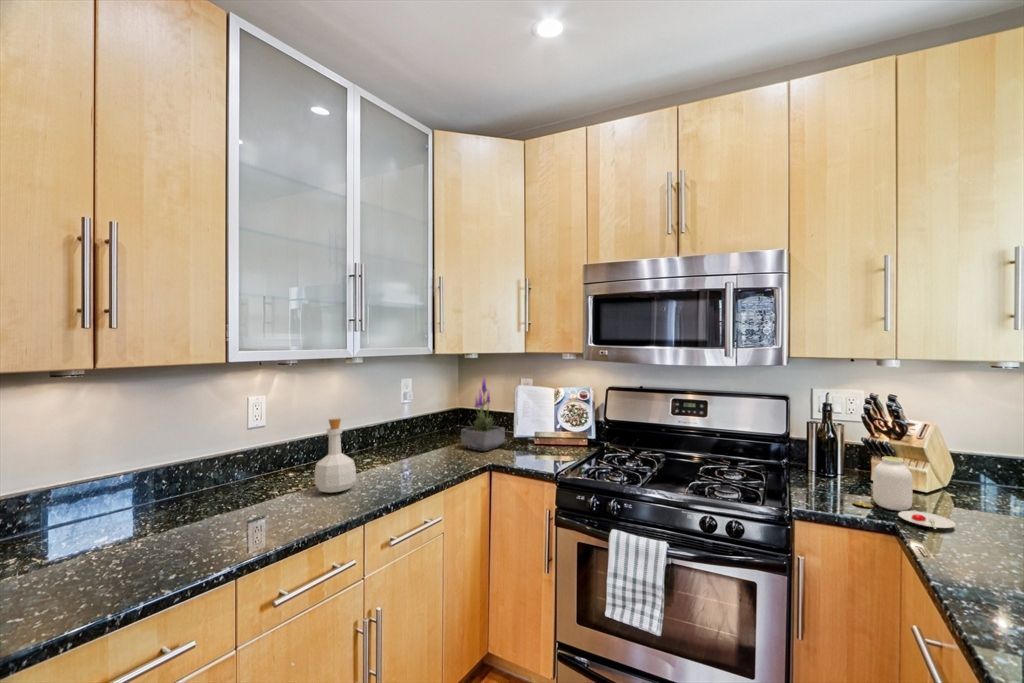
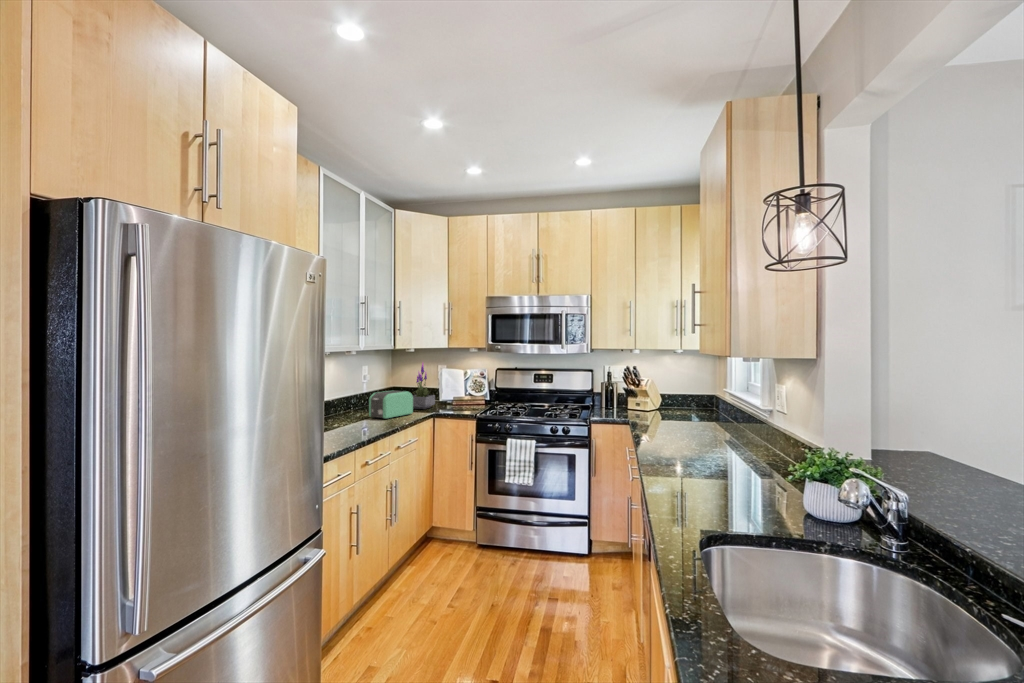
bottle: present [315,418,356,493] -> none [341,384,365,426]
toaster: none [382,423,456,476] -> present [369,391,413,419]
jar: present [853,456,955,529] -> none [617,393,652,419]

